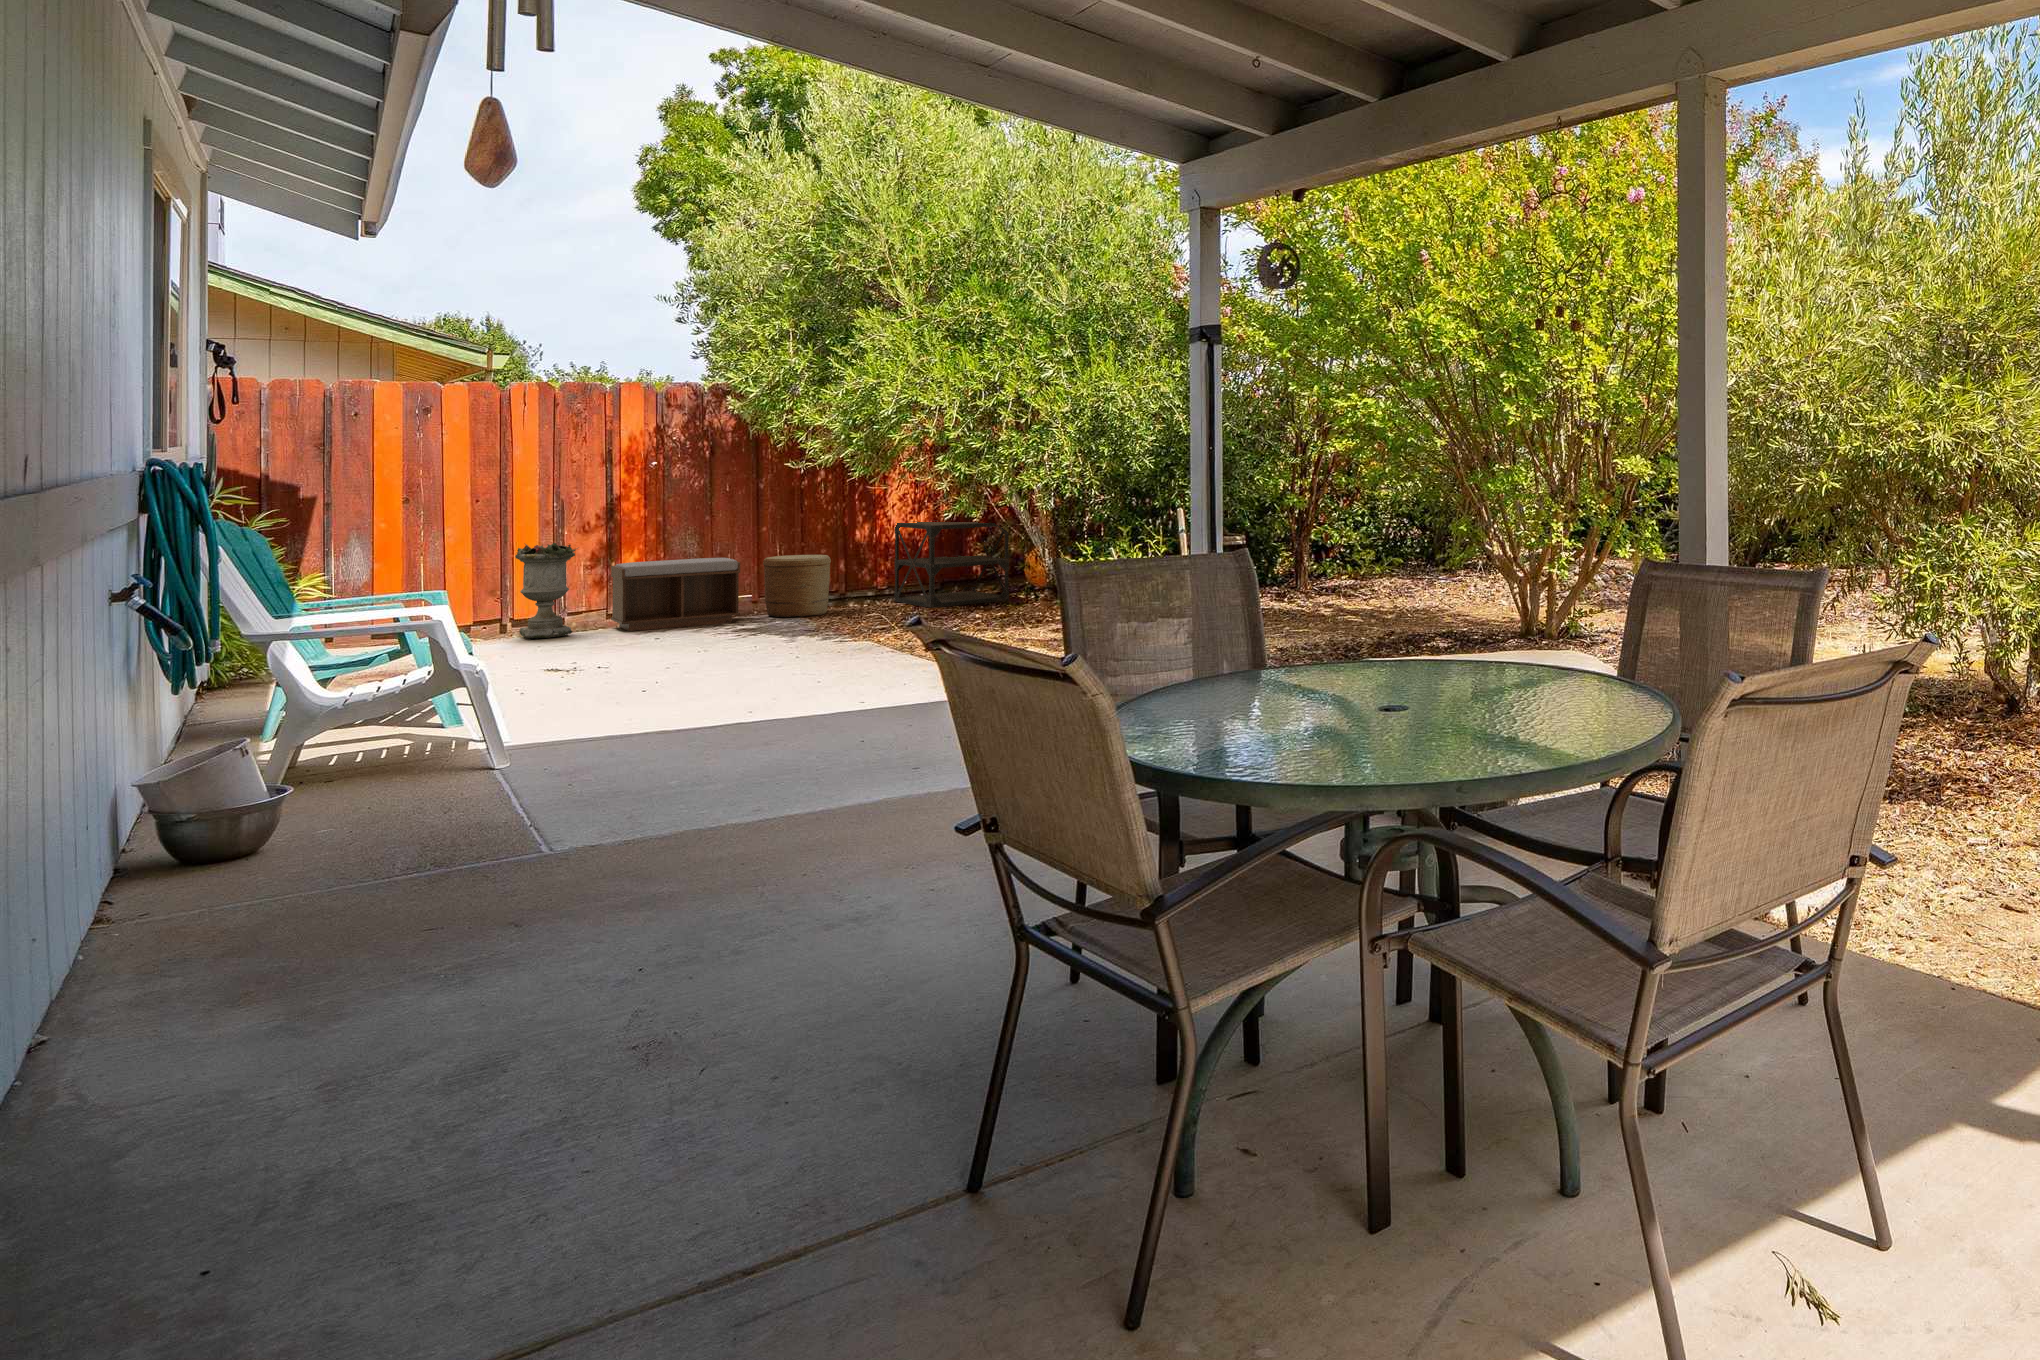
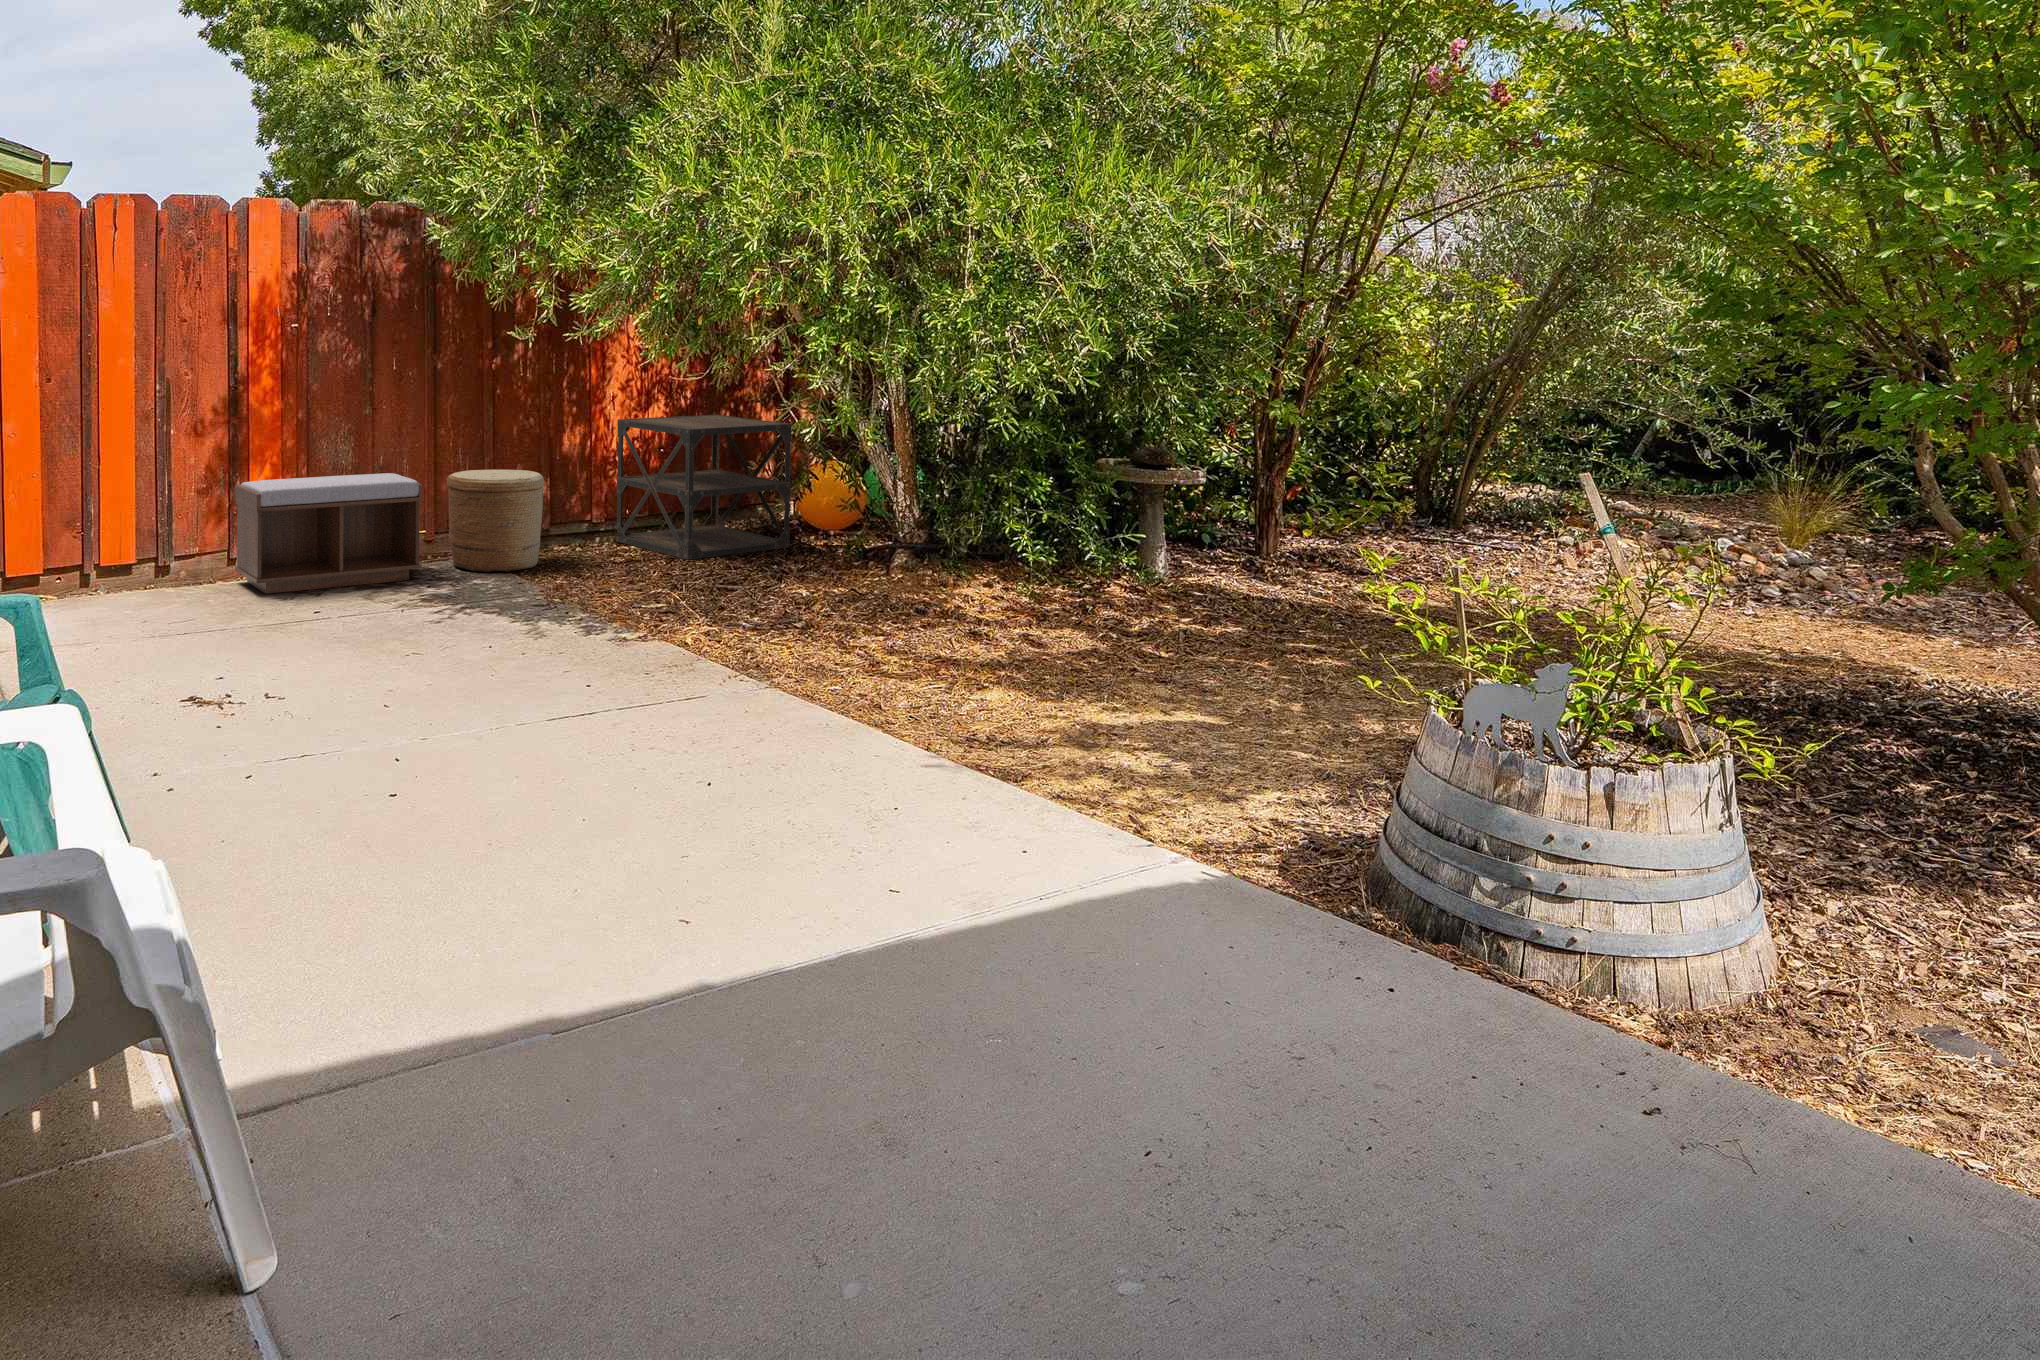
planter: present [515,543,578,638] -> none [102,450,195,605]

